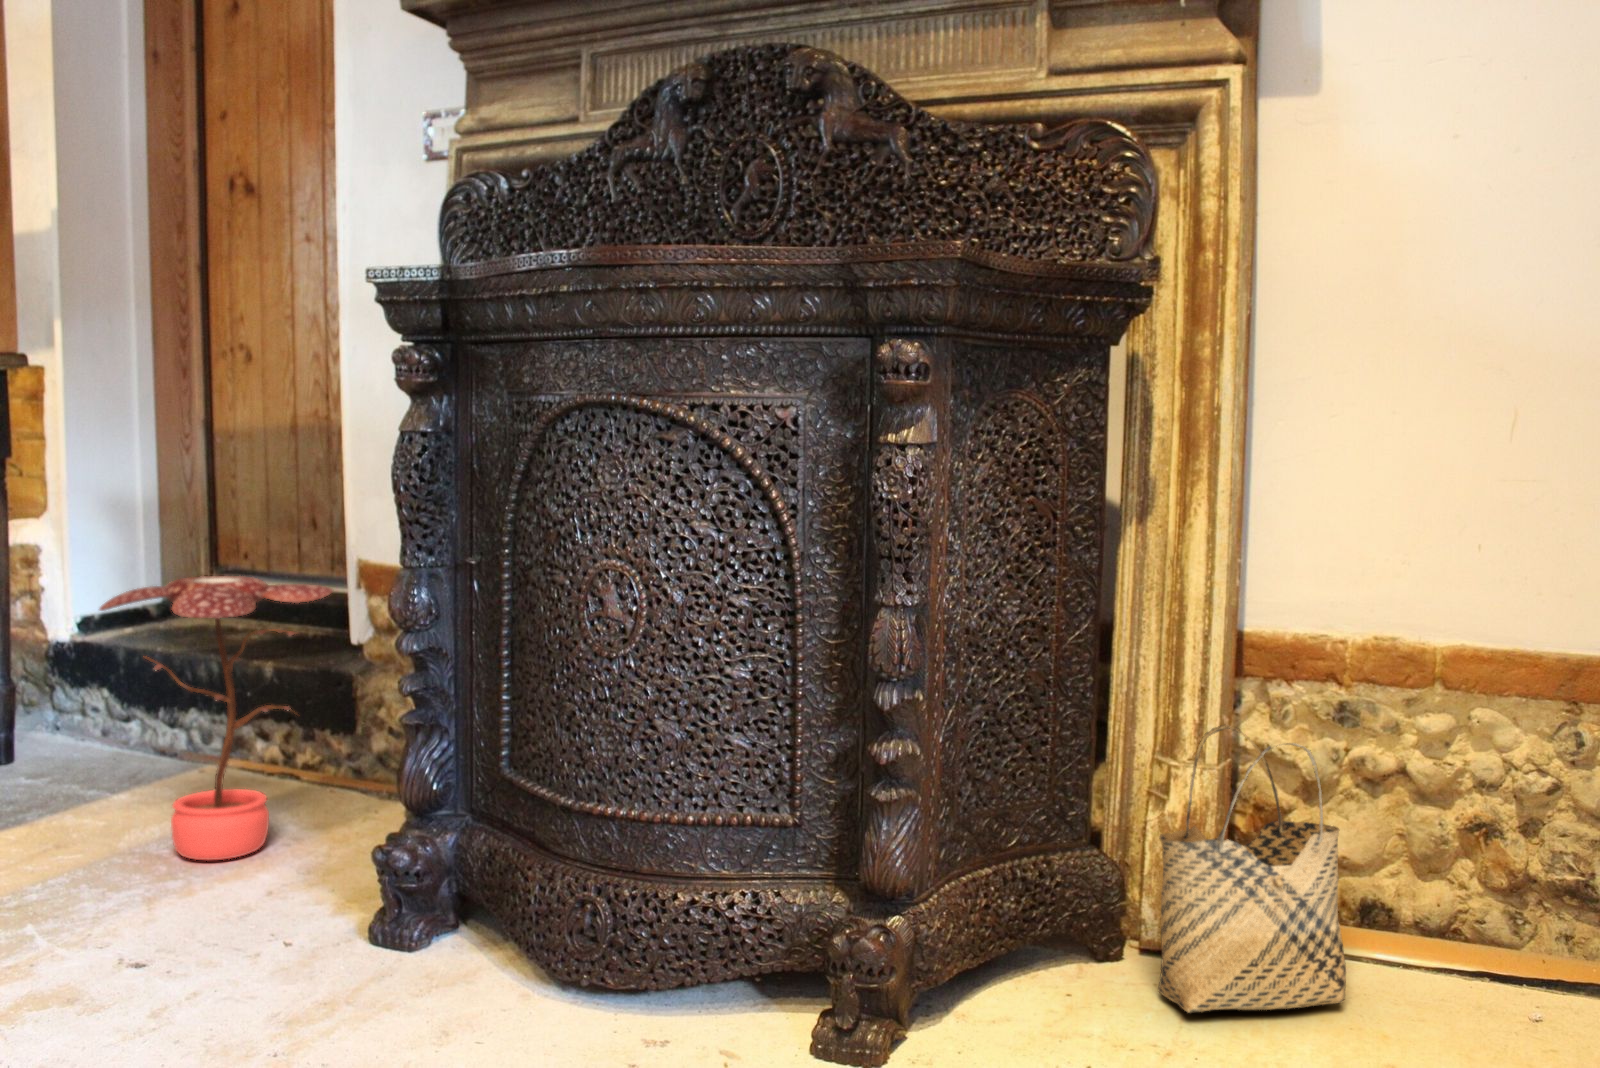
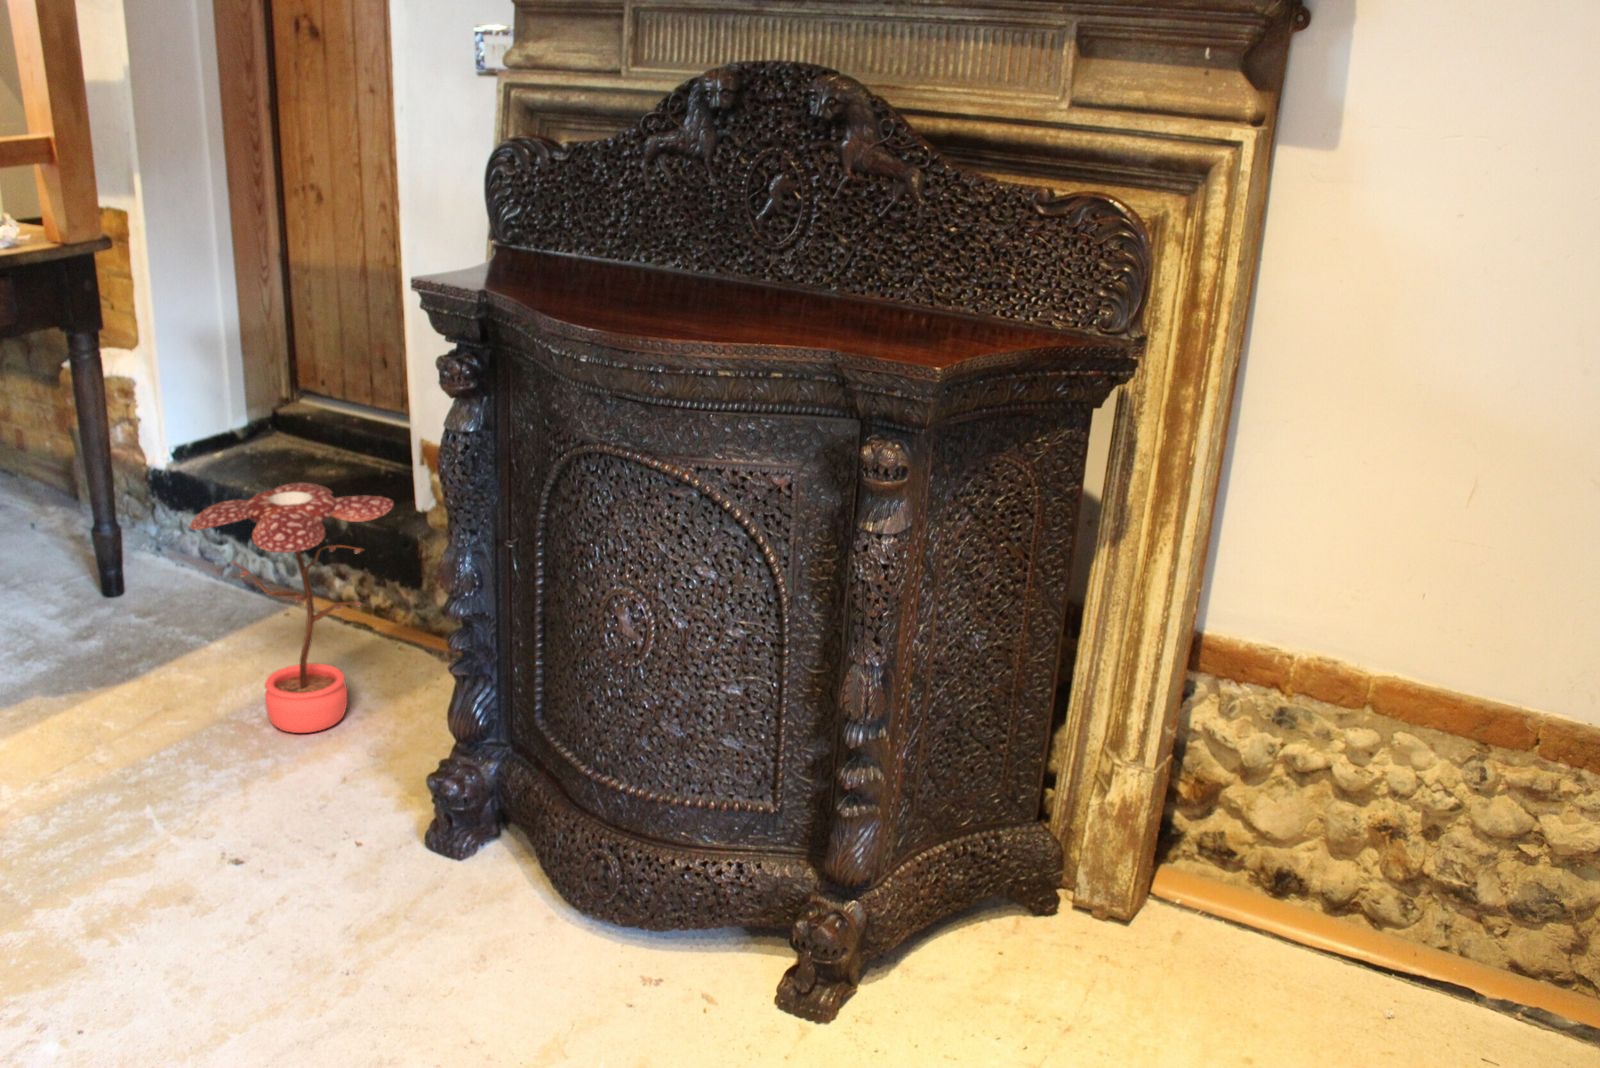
woven basket: present [1158,725,1346,1013] -> none [1077,742,1250,983]

